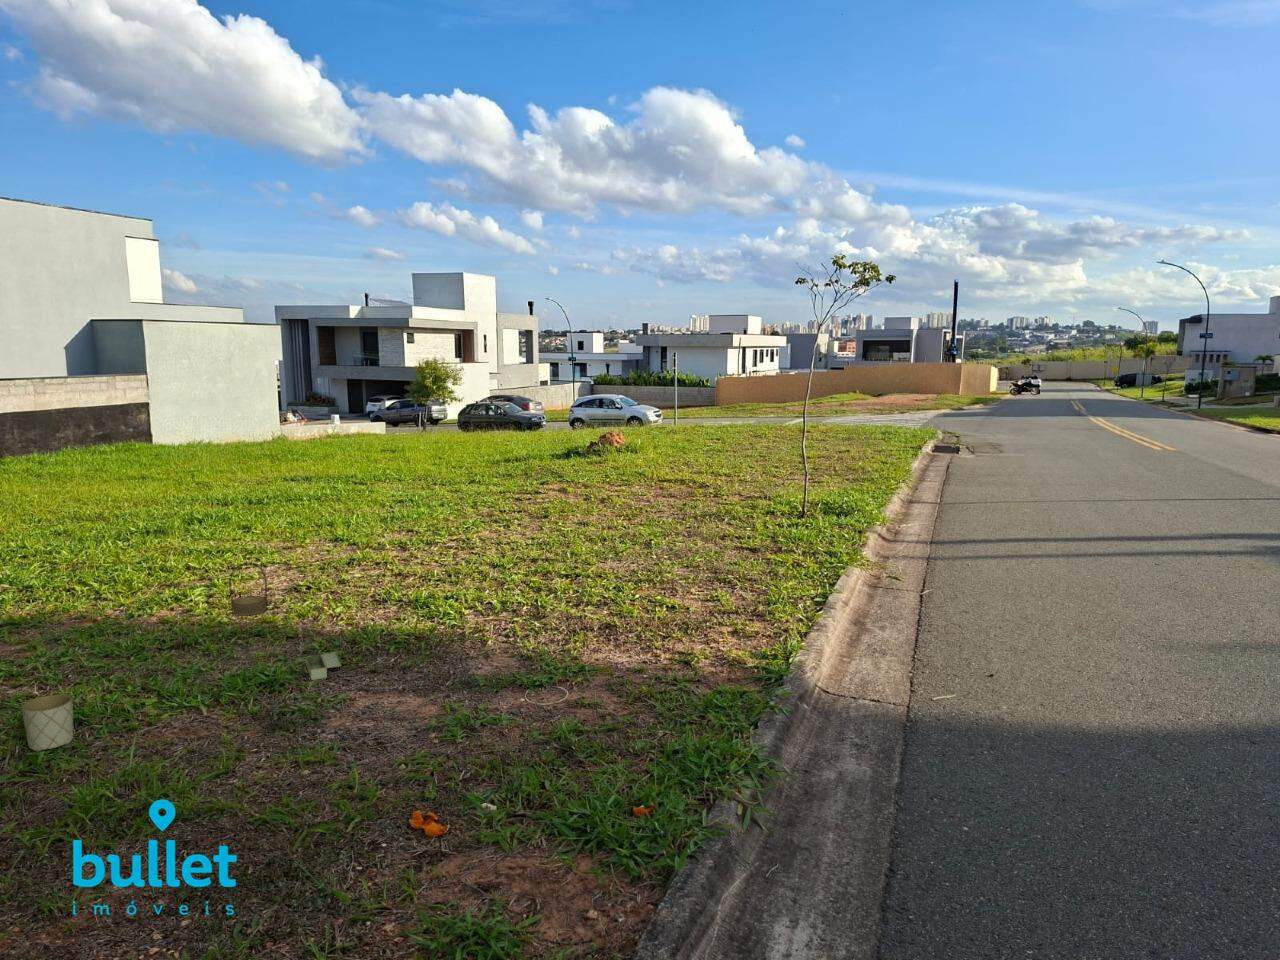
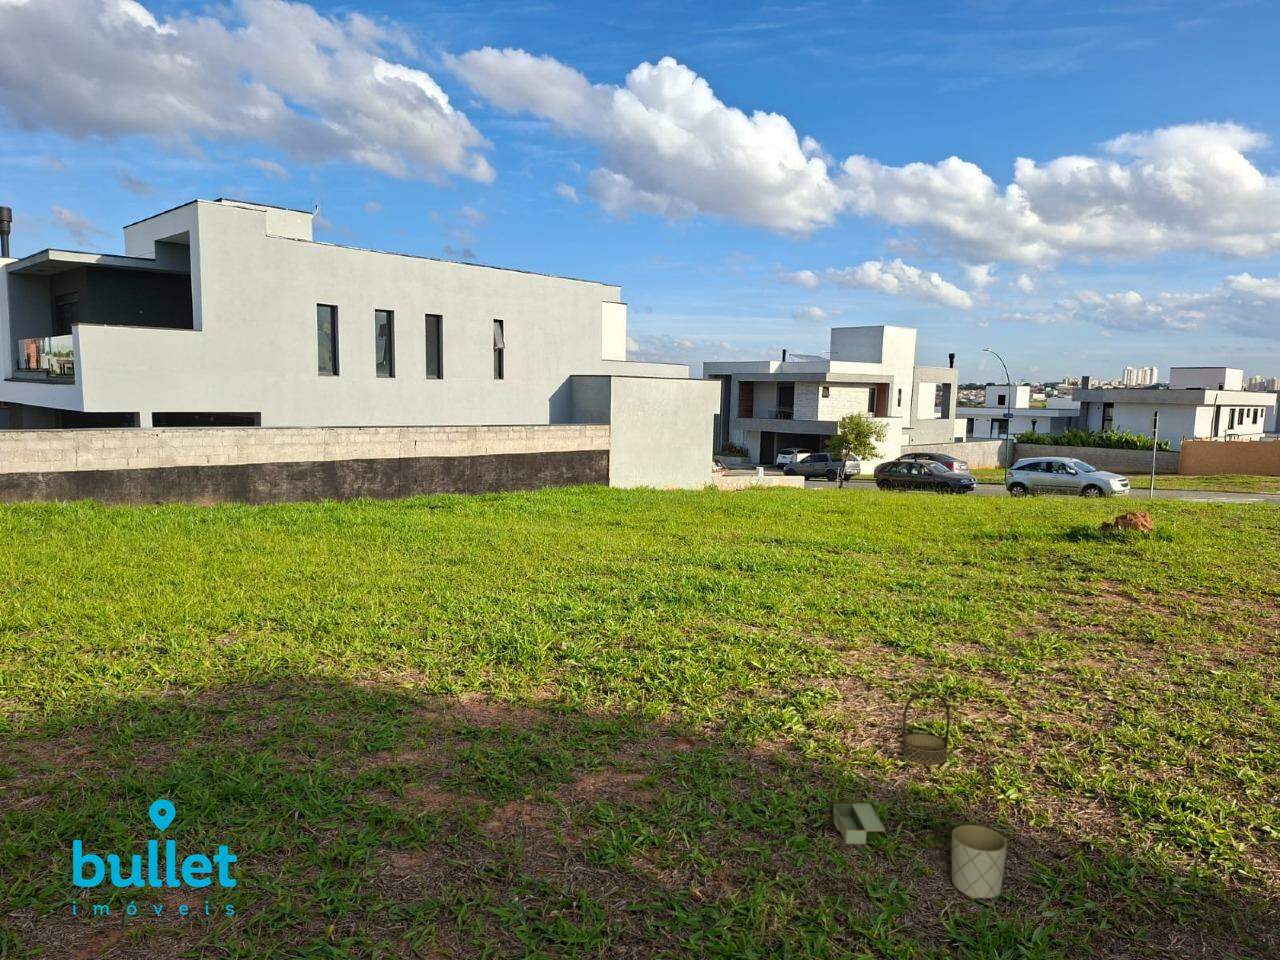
basket: present [229,563,267,616] -> present [902,692,950,765]
planter: present [22,694,73,752] -> present [952,825,1007,899]

